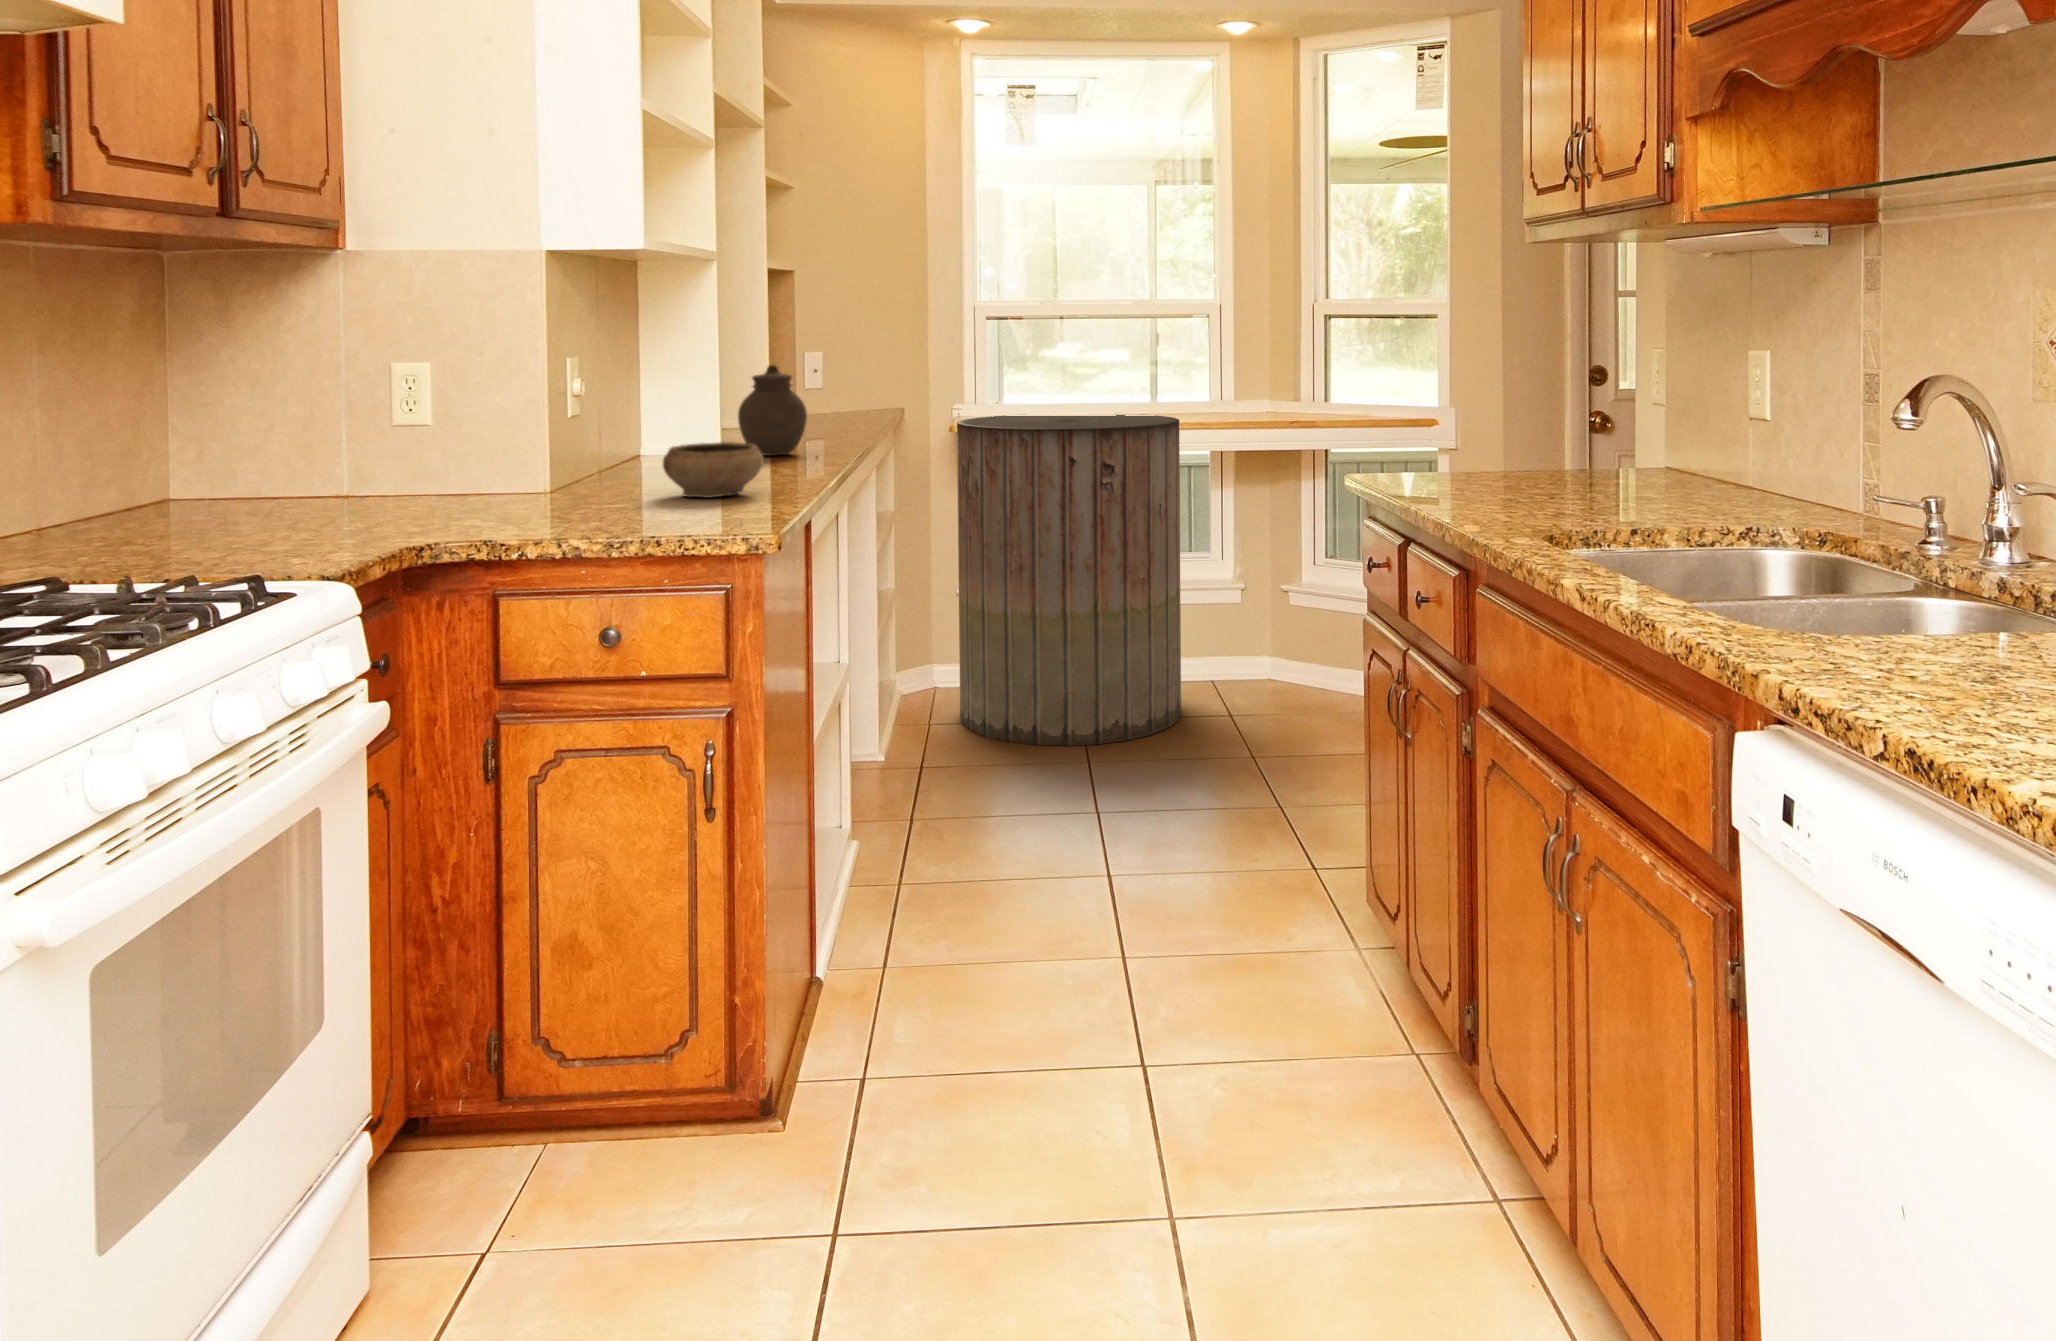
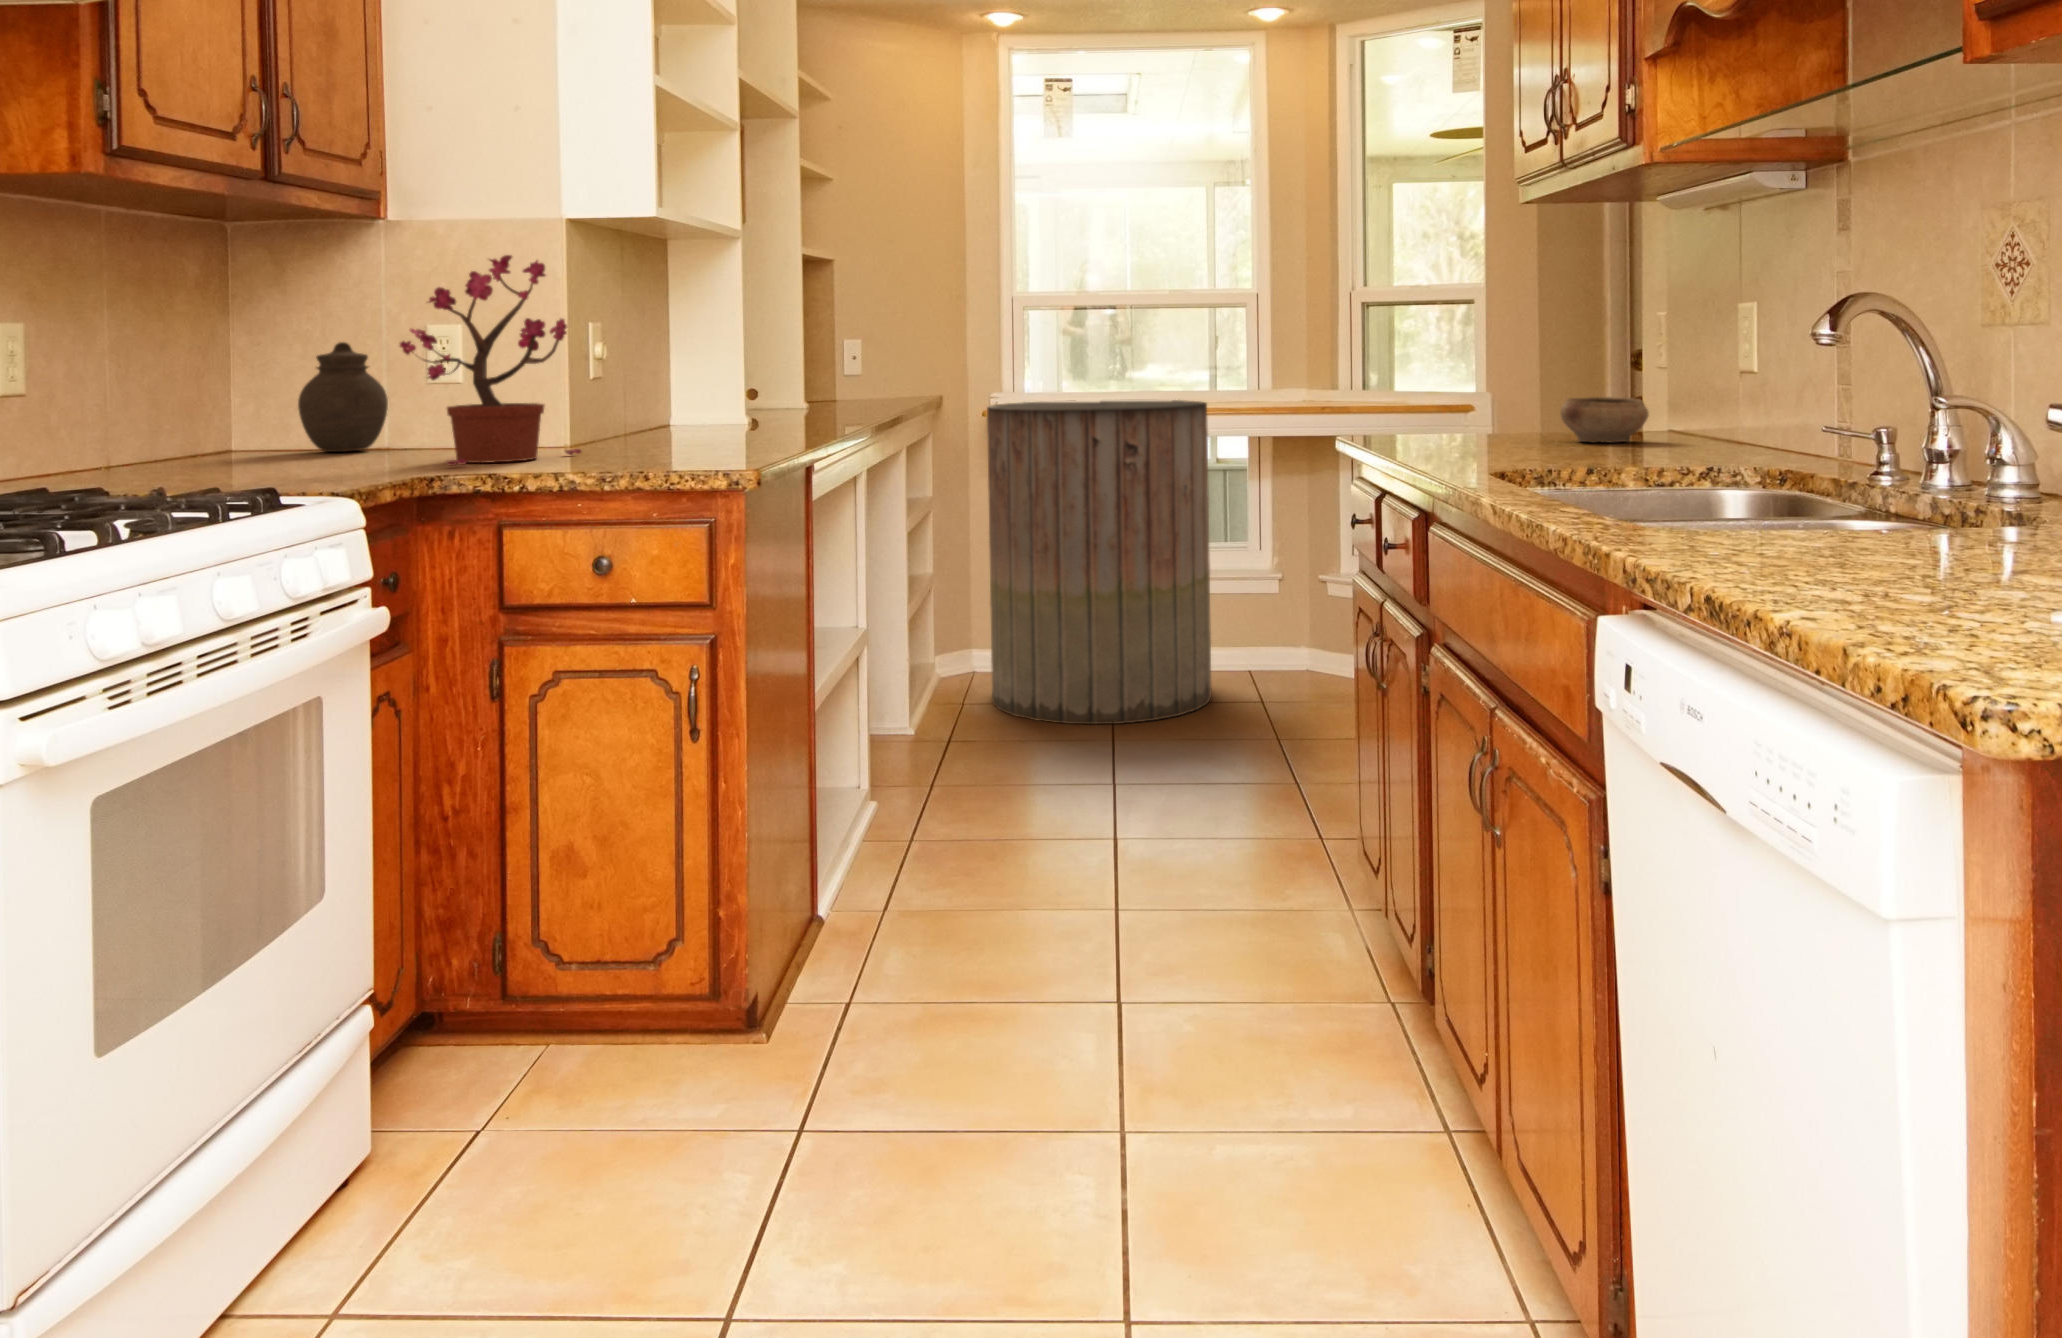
potted plant: none [377,294,576,528] -> present [400,255,581,466]
jar: present [738,365,807,456] -> present [298,342,388,452]
ceramic bowl: present [663,442,763,498] -> present [1560,397,1649,443]

